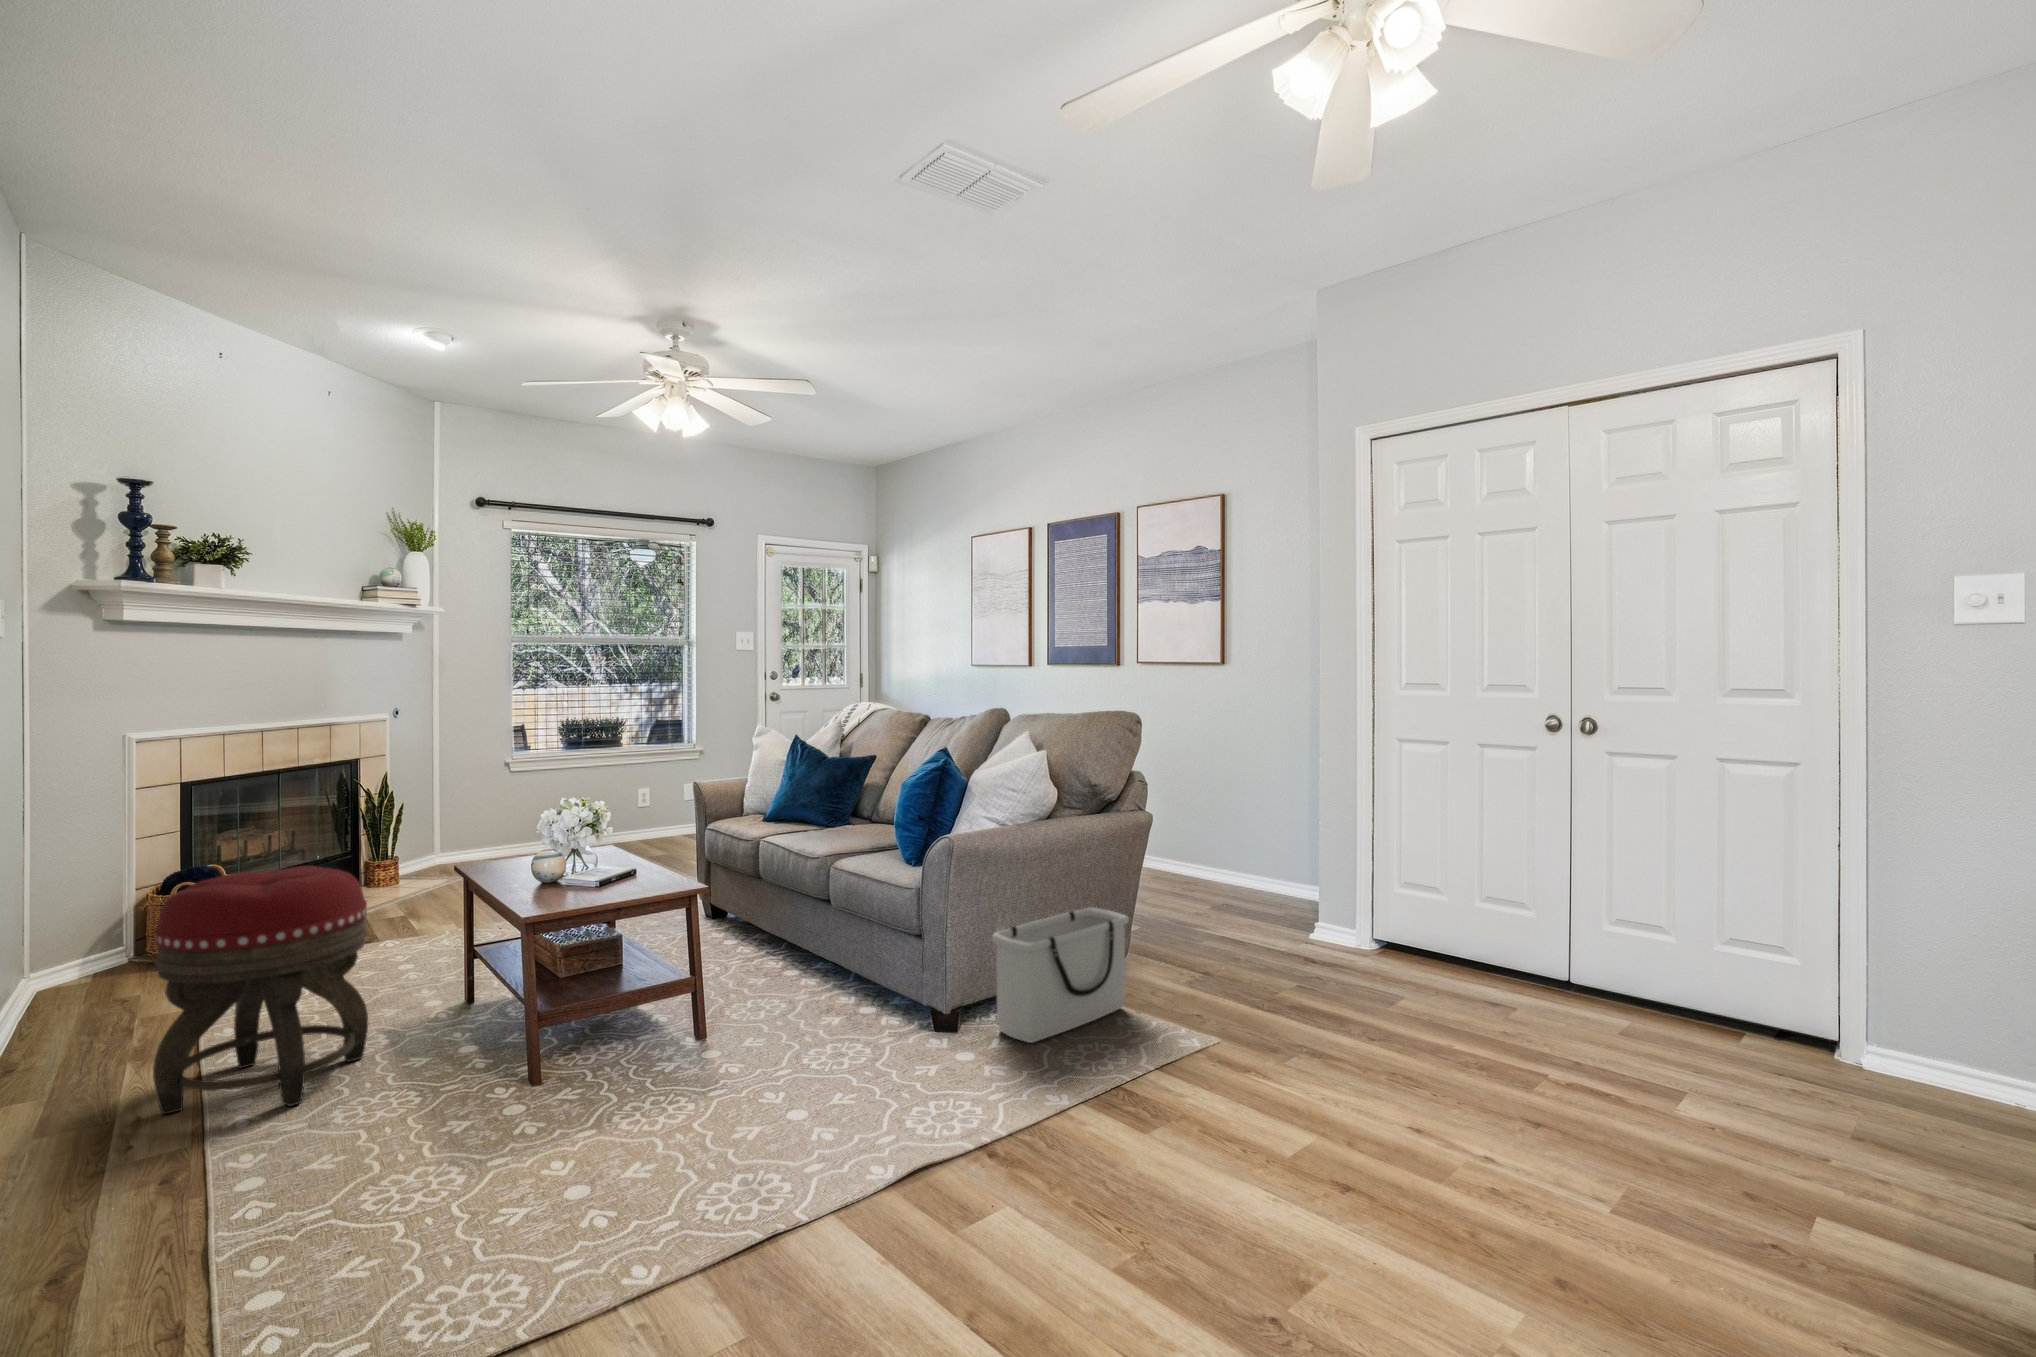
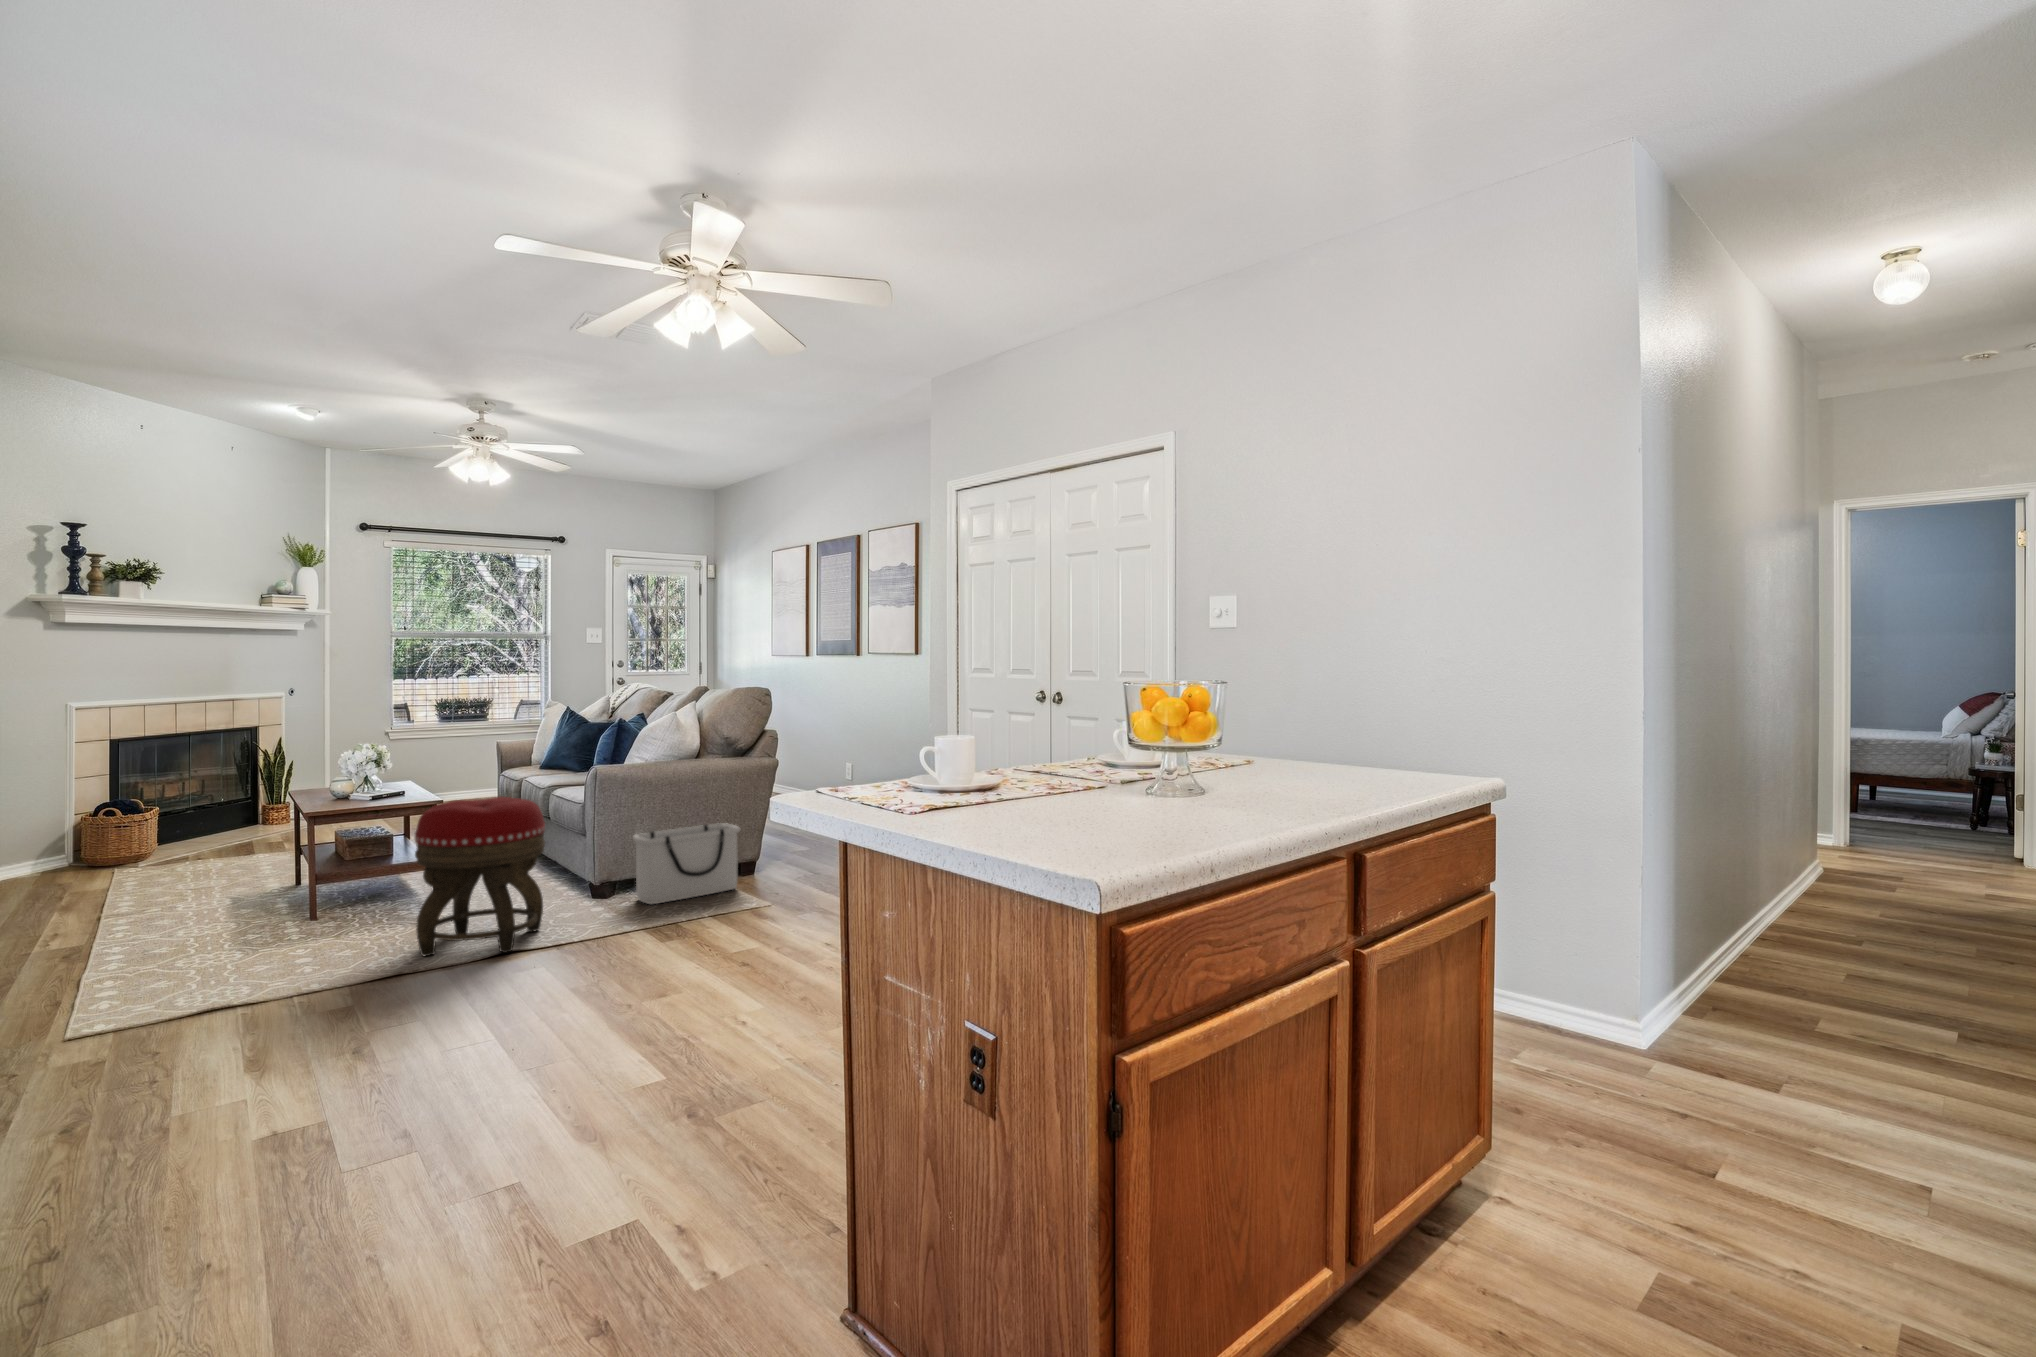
footstool: present [153,866,368,1114] -> present [415,797,545,956]

